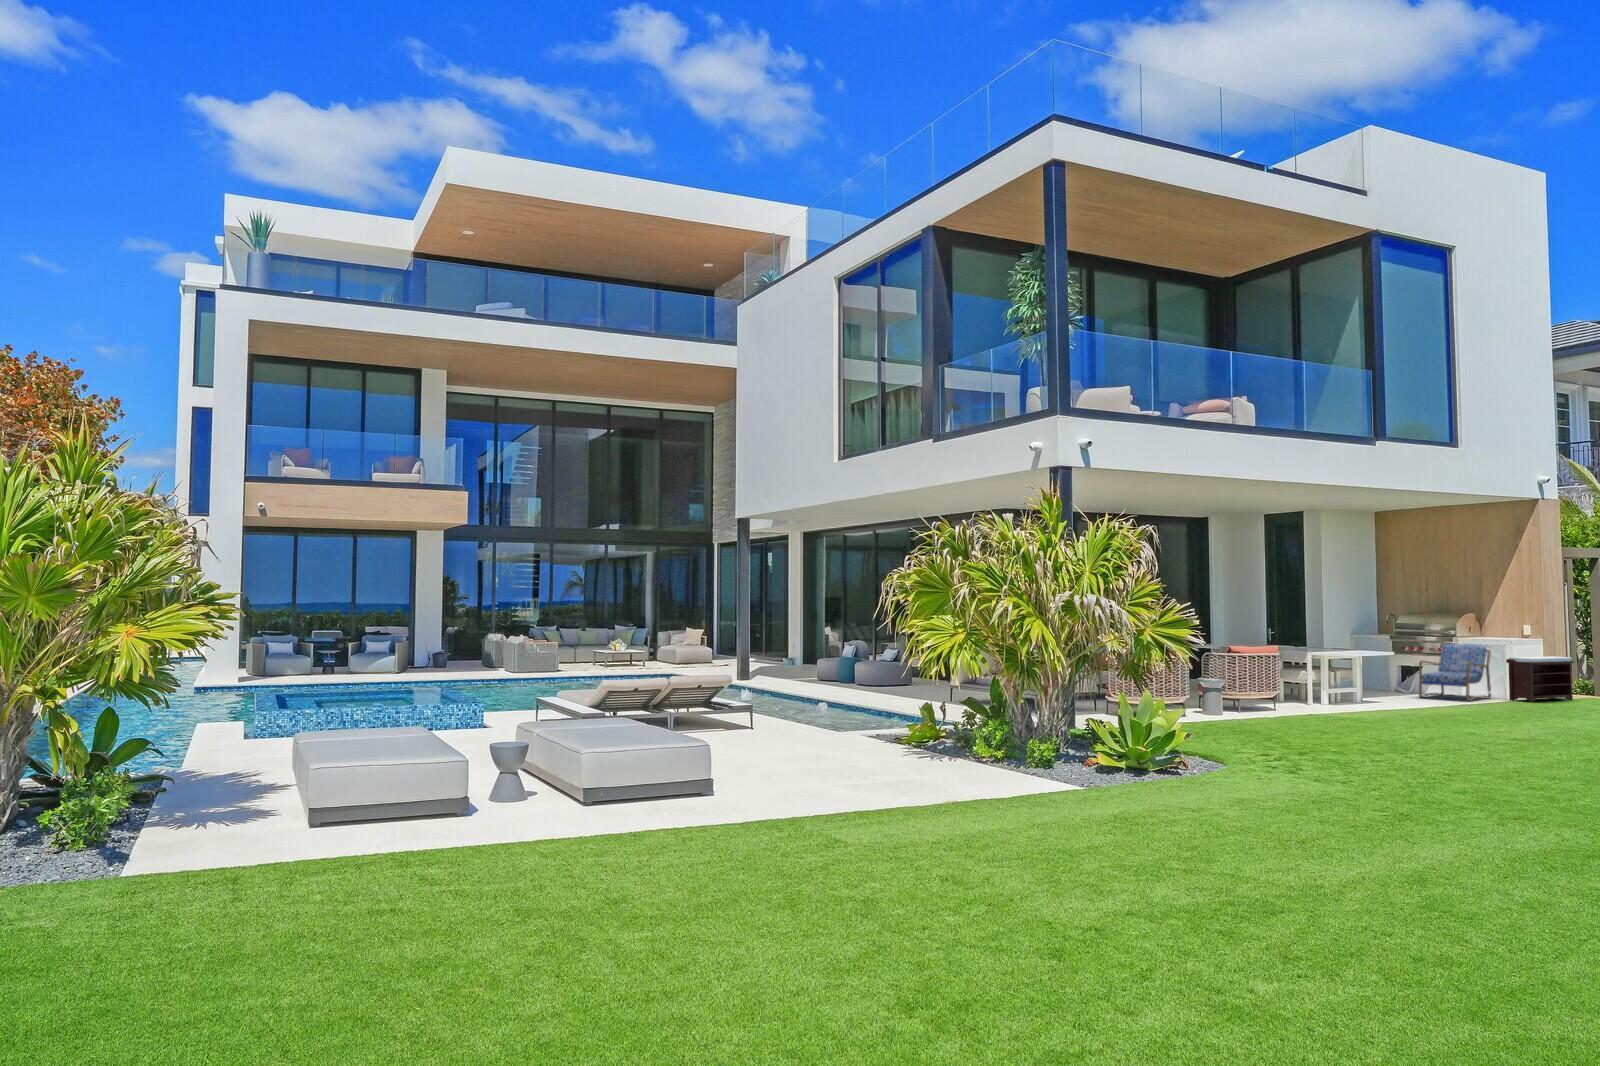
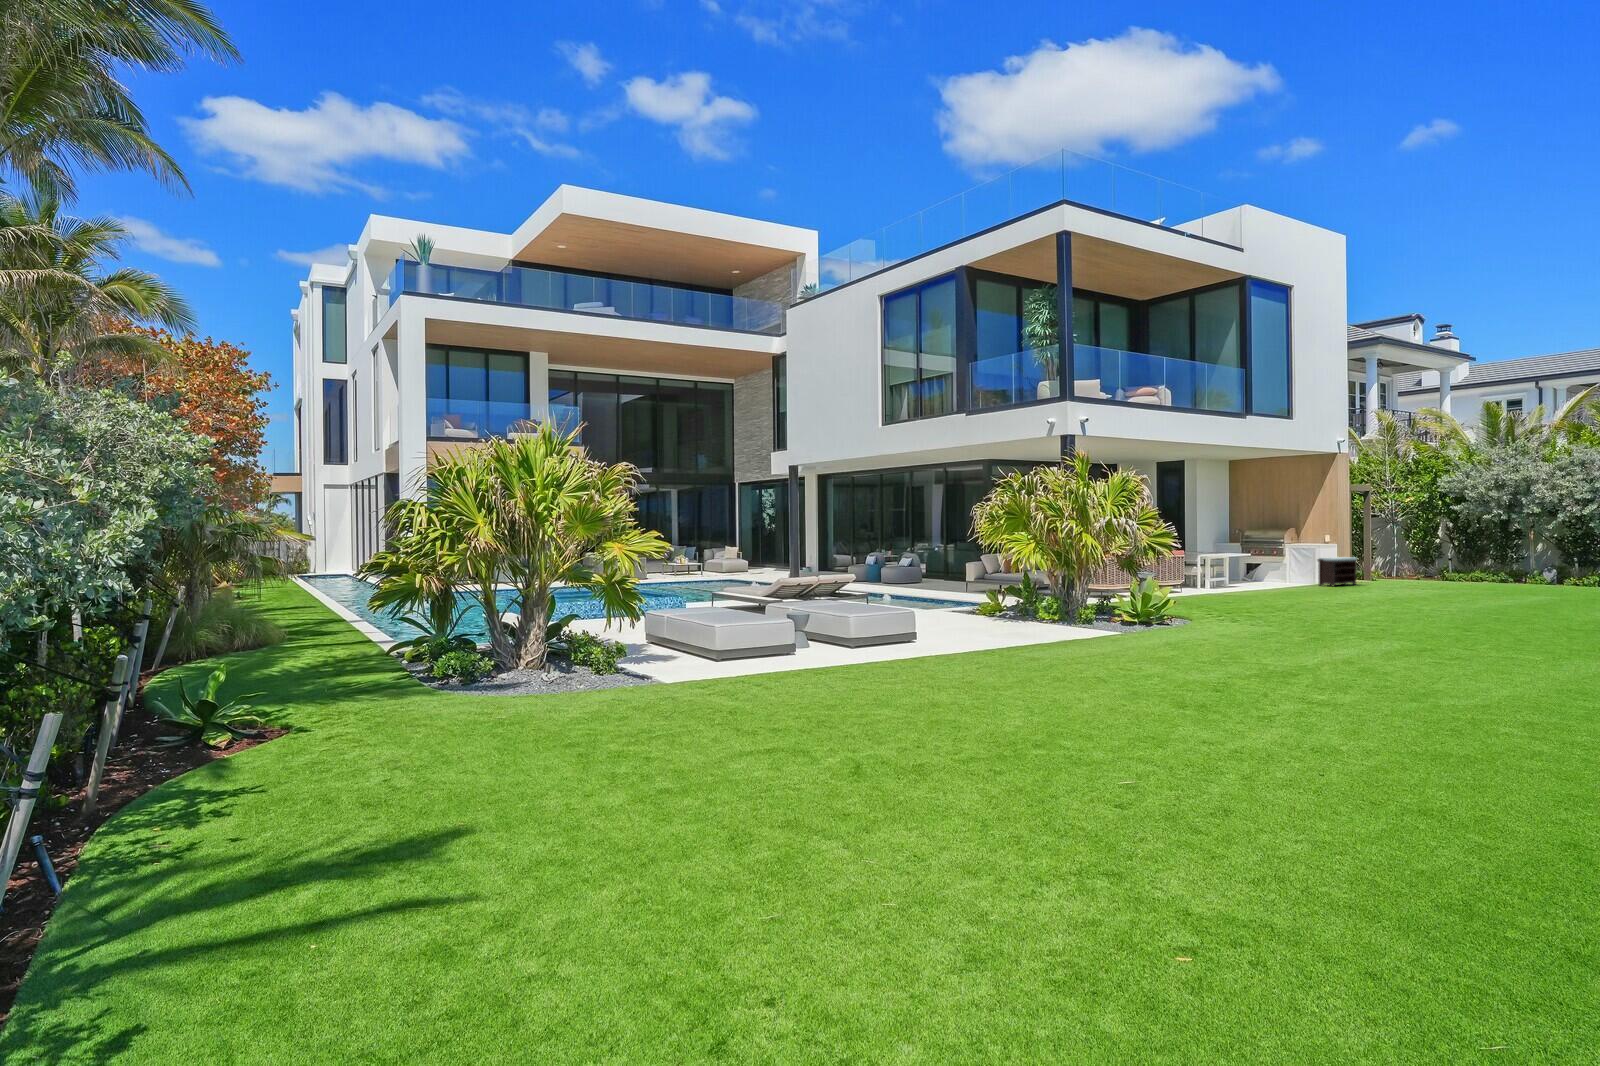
armchair: present [1419,643,1491,701] -> none [1262,550,1307,587]

